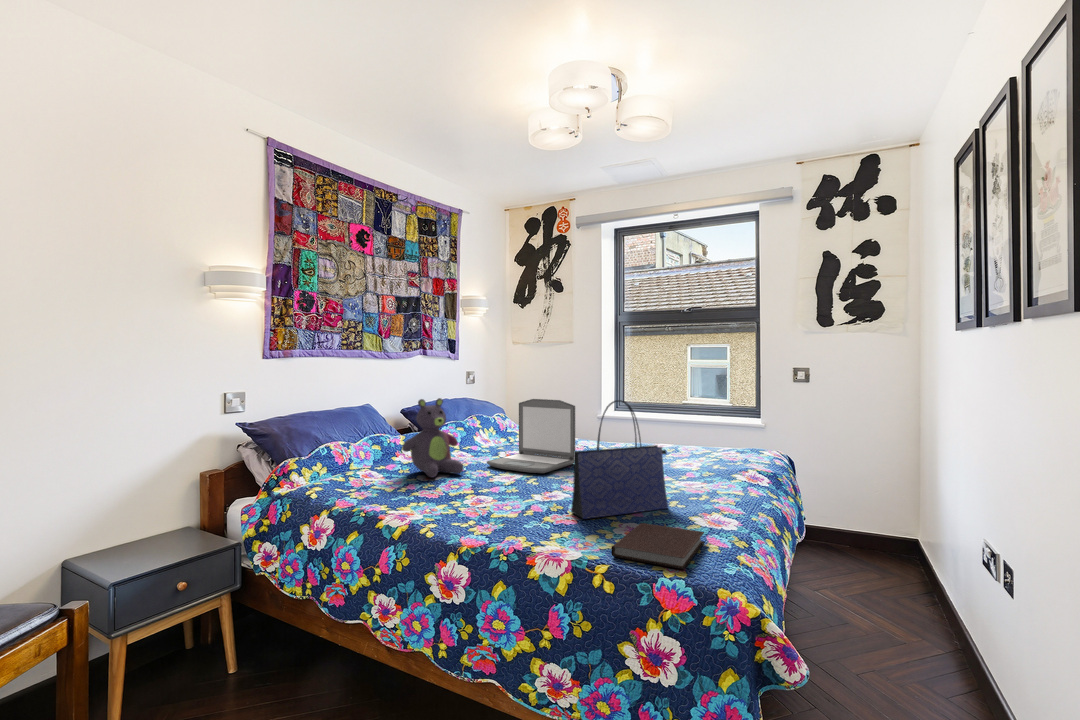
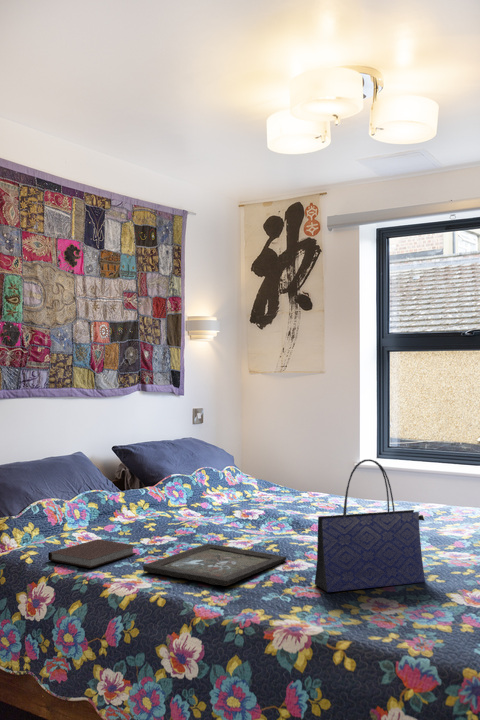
stuffed bear: present [402,398,463,478] -> none [122,449,193,541]
laptop: present [487,399,575,473] -> none [219,448,325,538]
tray: none [417,479,545,515] -> present [143,544,286,586]
notebook: present [611,523,704,569] -> present [48,539,136,568]

